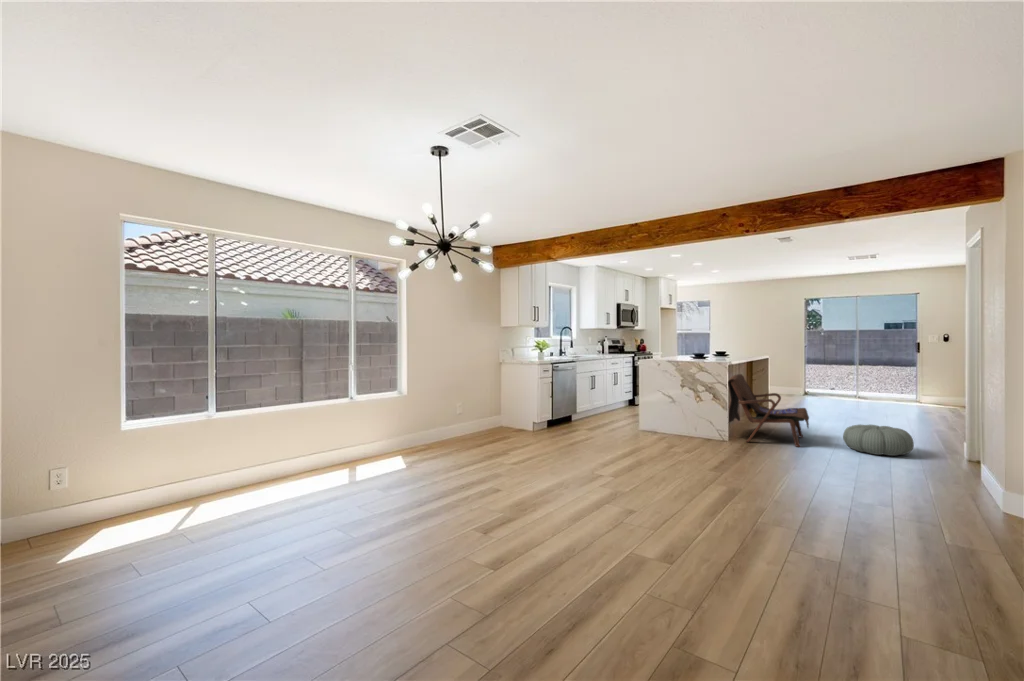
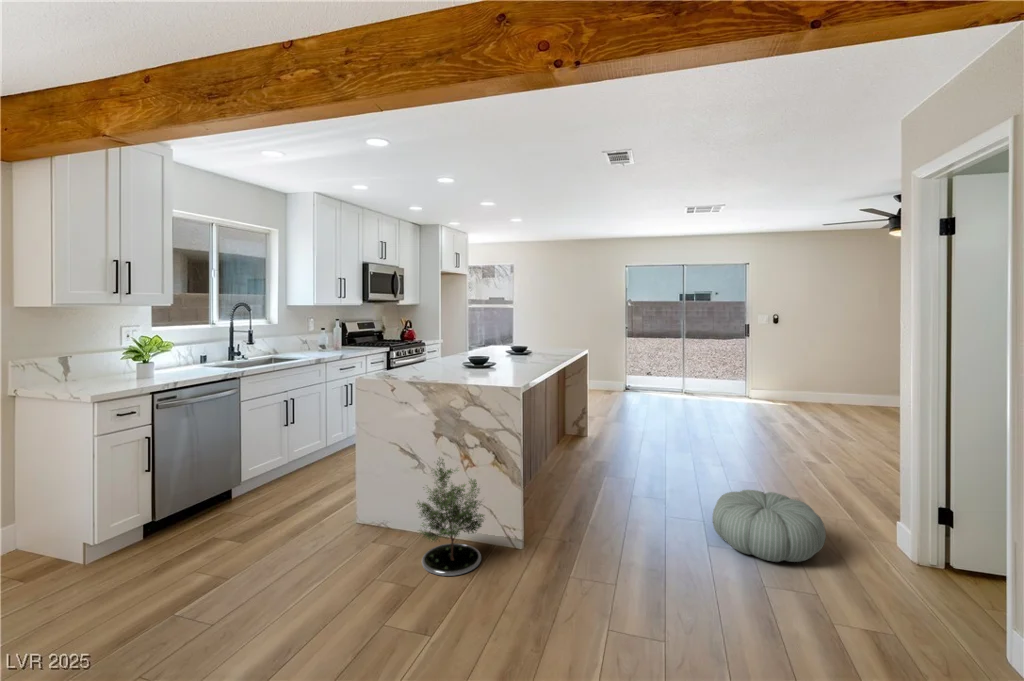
armchair: present [728,374,809,447] -> none [520,398,662,550]
potted tree: none [676,392,711,445] -> present [417,458,484,576]

